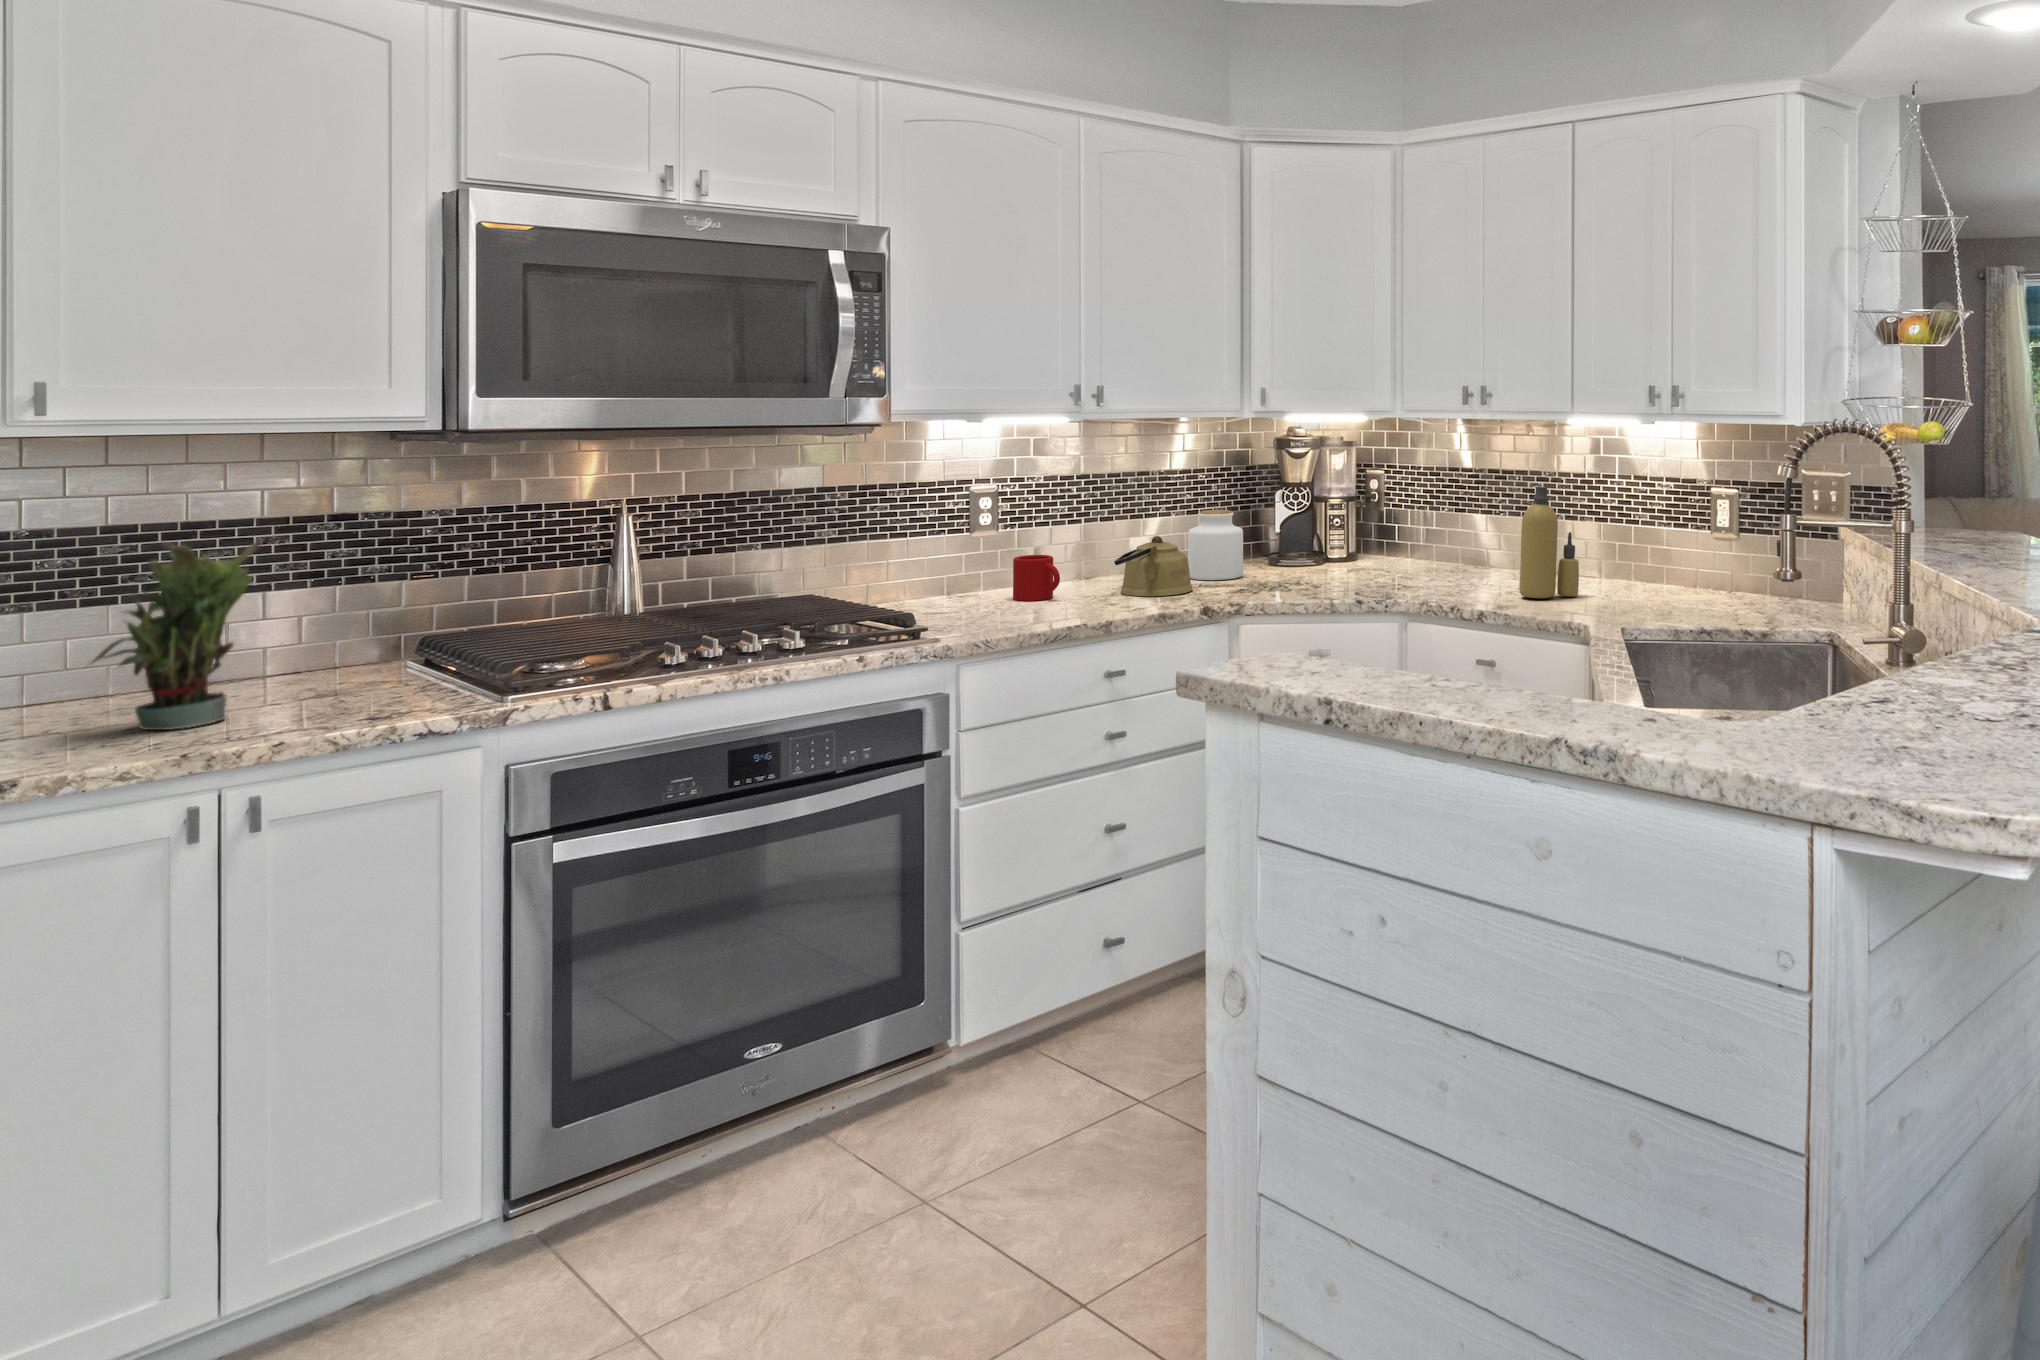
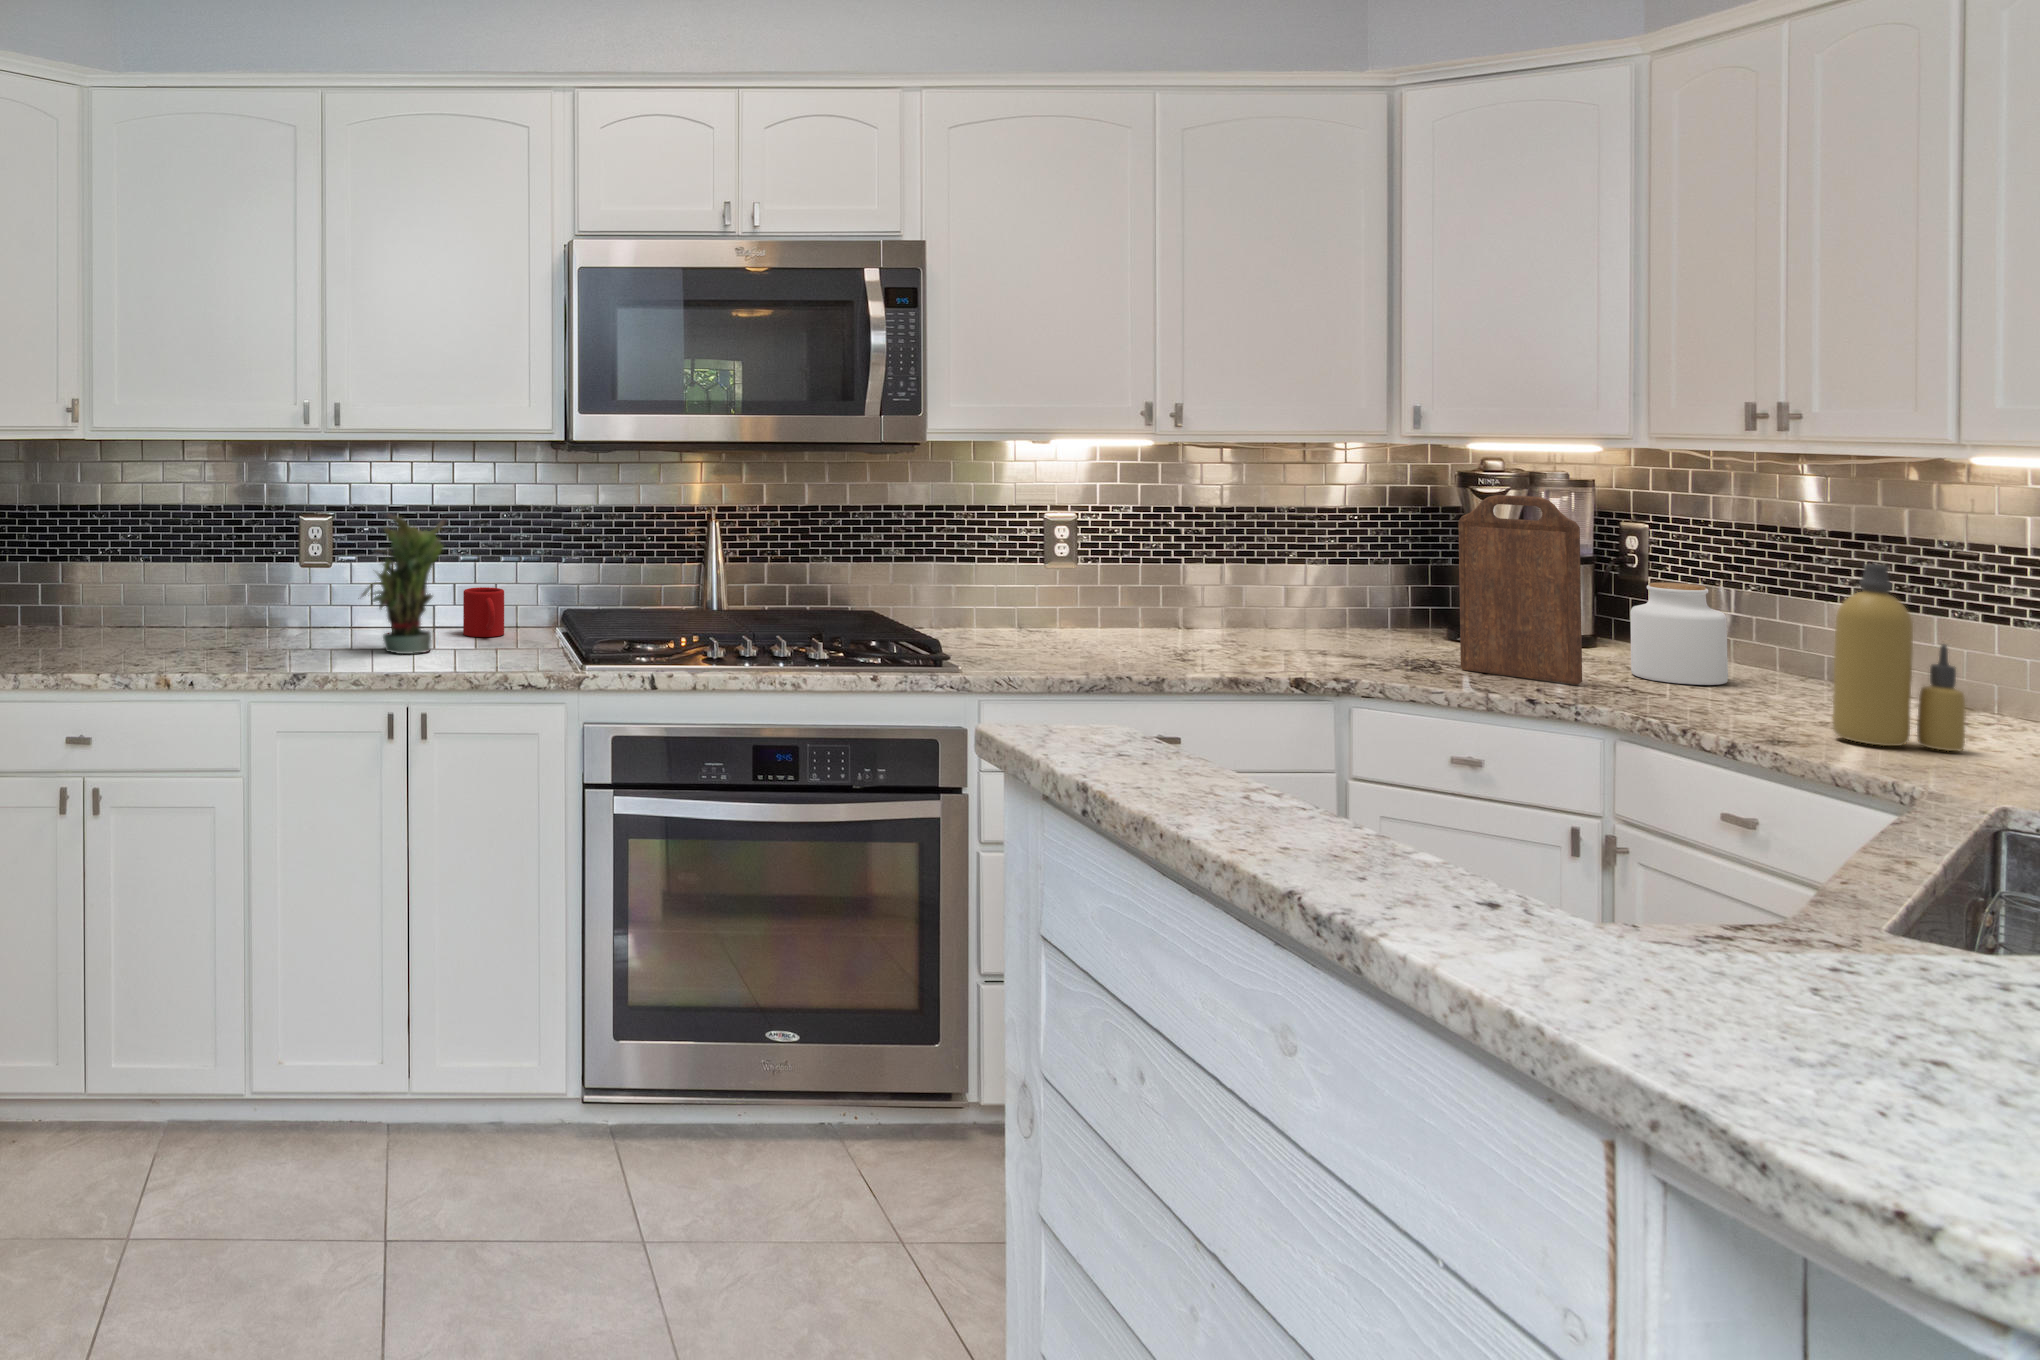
cutting board: none [1299,453,1375,584] -> present [1459,495,1582,684]
jar: present [1188,510,1243,580] -> present [1630,582,1728,685]
kettle: present [1114,536,1193,596] -> none [1193,586,1301,661]
mug: present [1013,555,1060,601] -> present [463,587,504,637]

